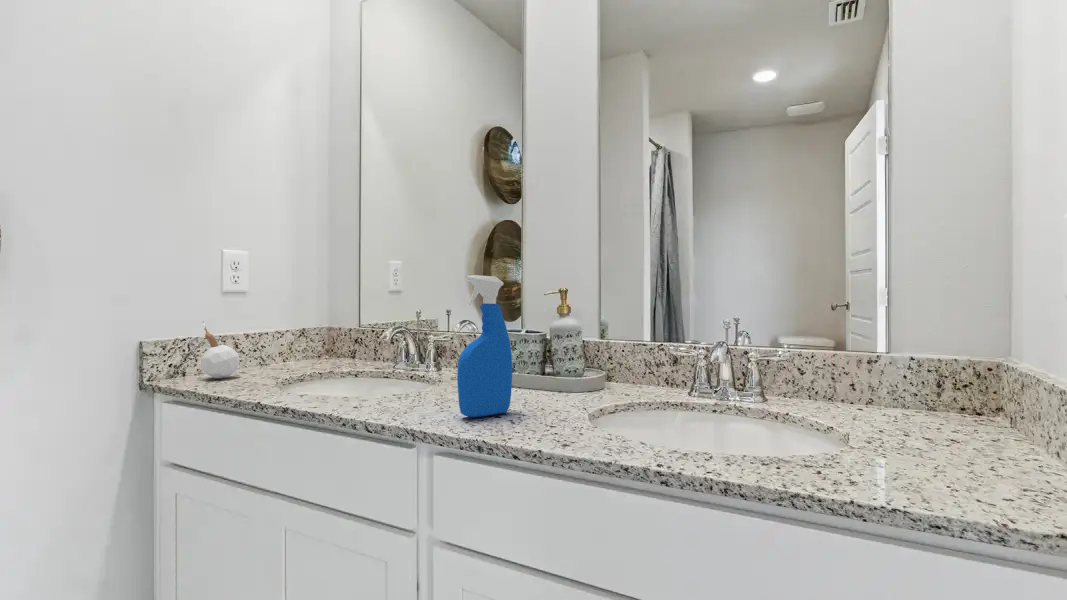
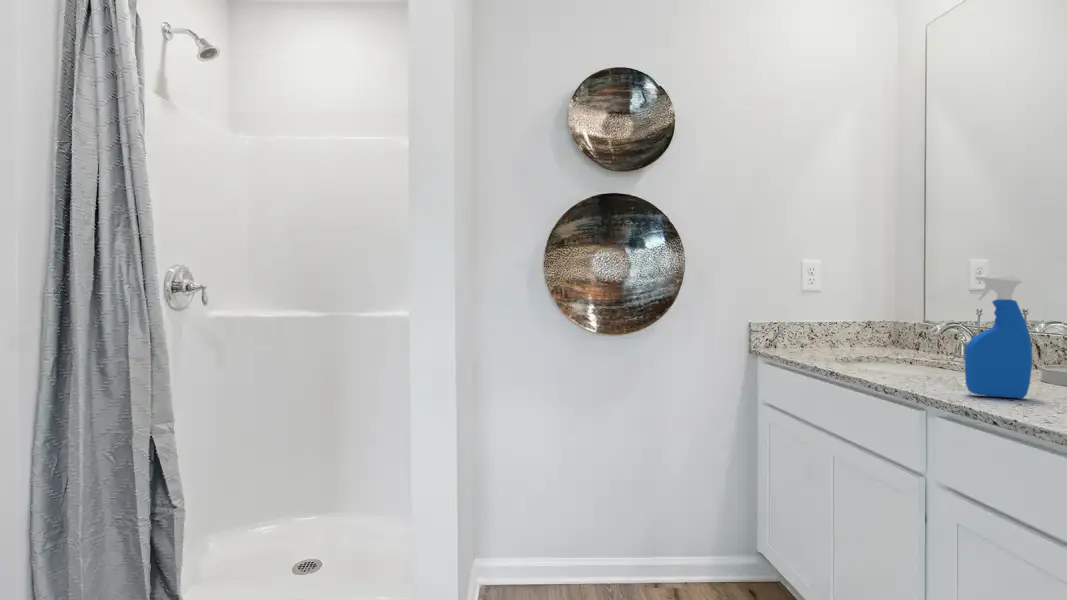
candle: present [202,322,239,378] -> none [786,311,812,352]

